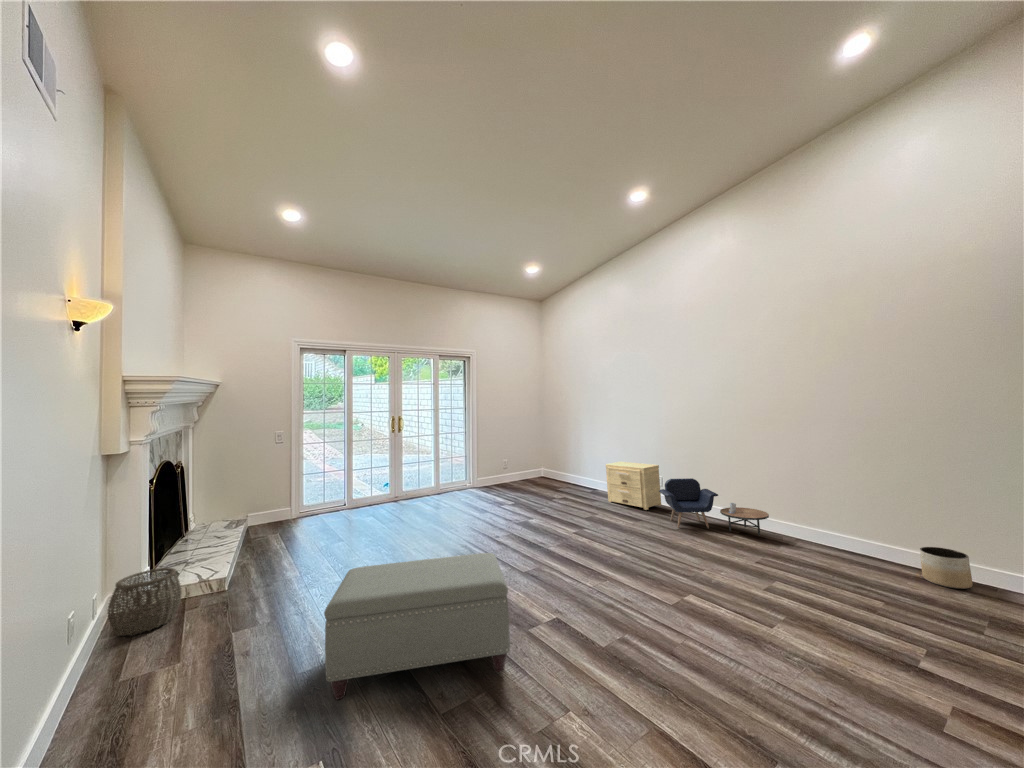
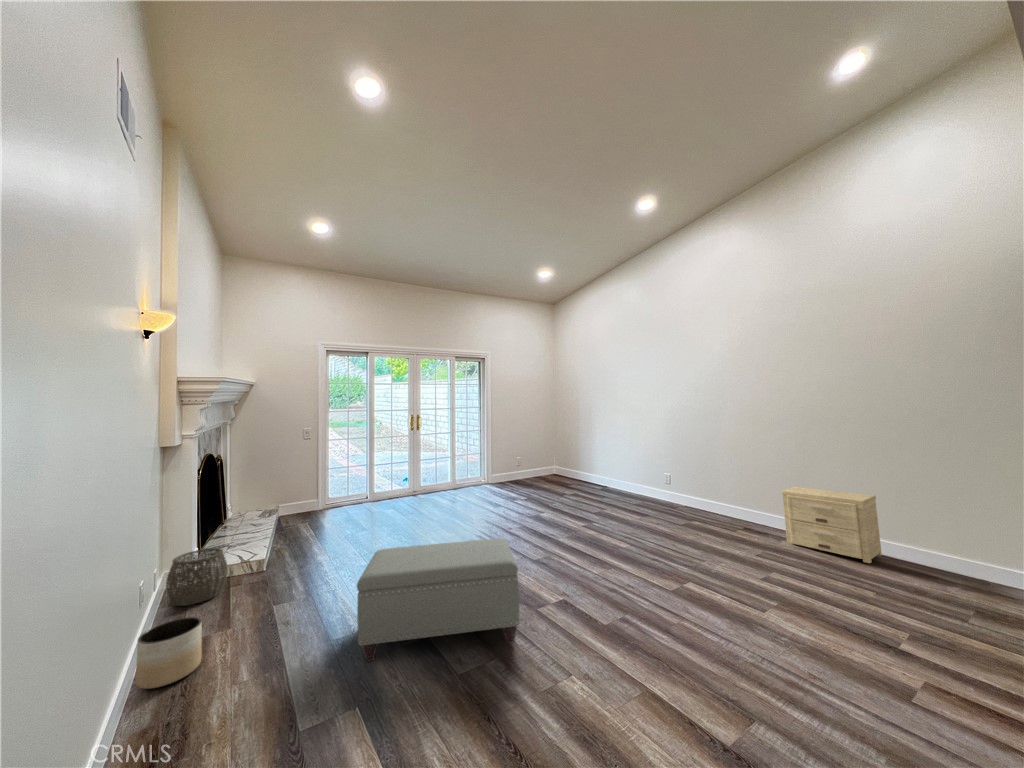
side table: present [606,462,661,510] -> present [782,486,882,563]
armchair: present [659,478,769,536] -> none [664,476,769,530]
planter: present [920,547,973,589] -> present [136,617,202,689]

